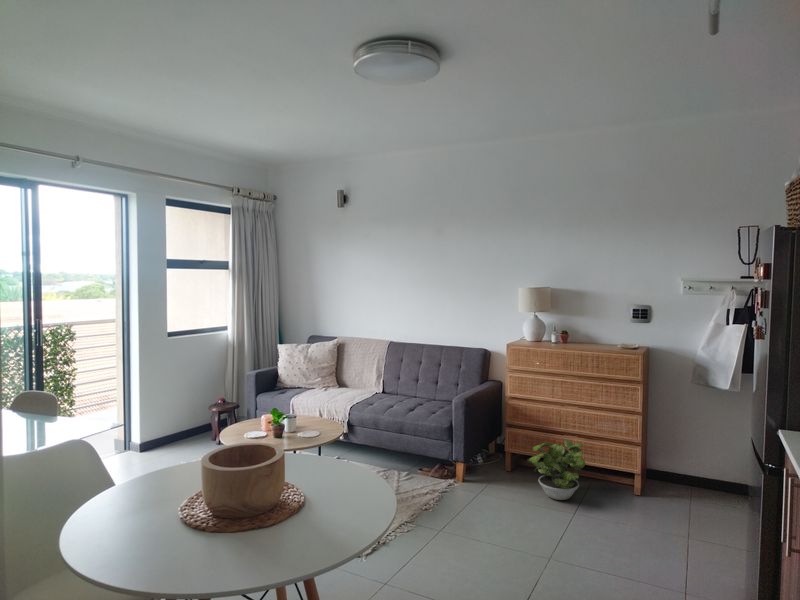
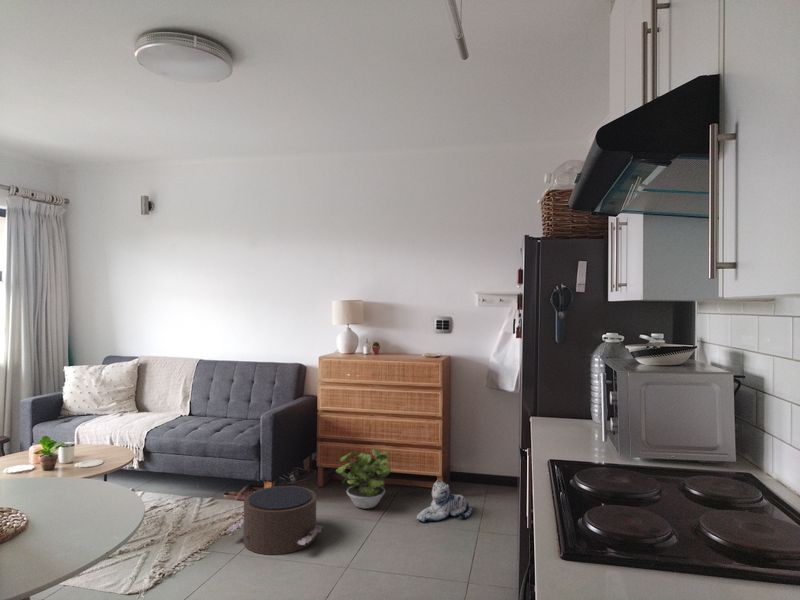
pouf: none [427,470,521,537] -> present [227,486,324,555]
plush toy: none [616,480,679,523] -> present [417,480,472,522]

